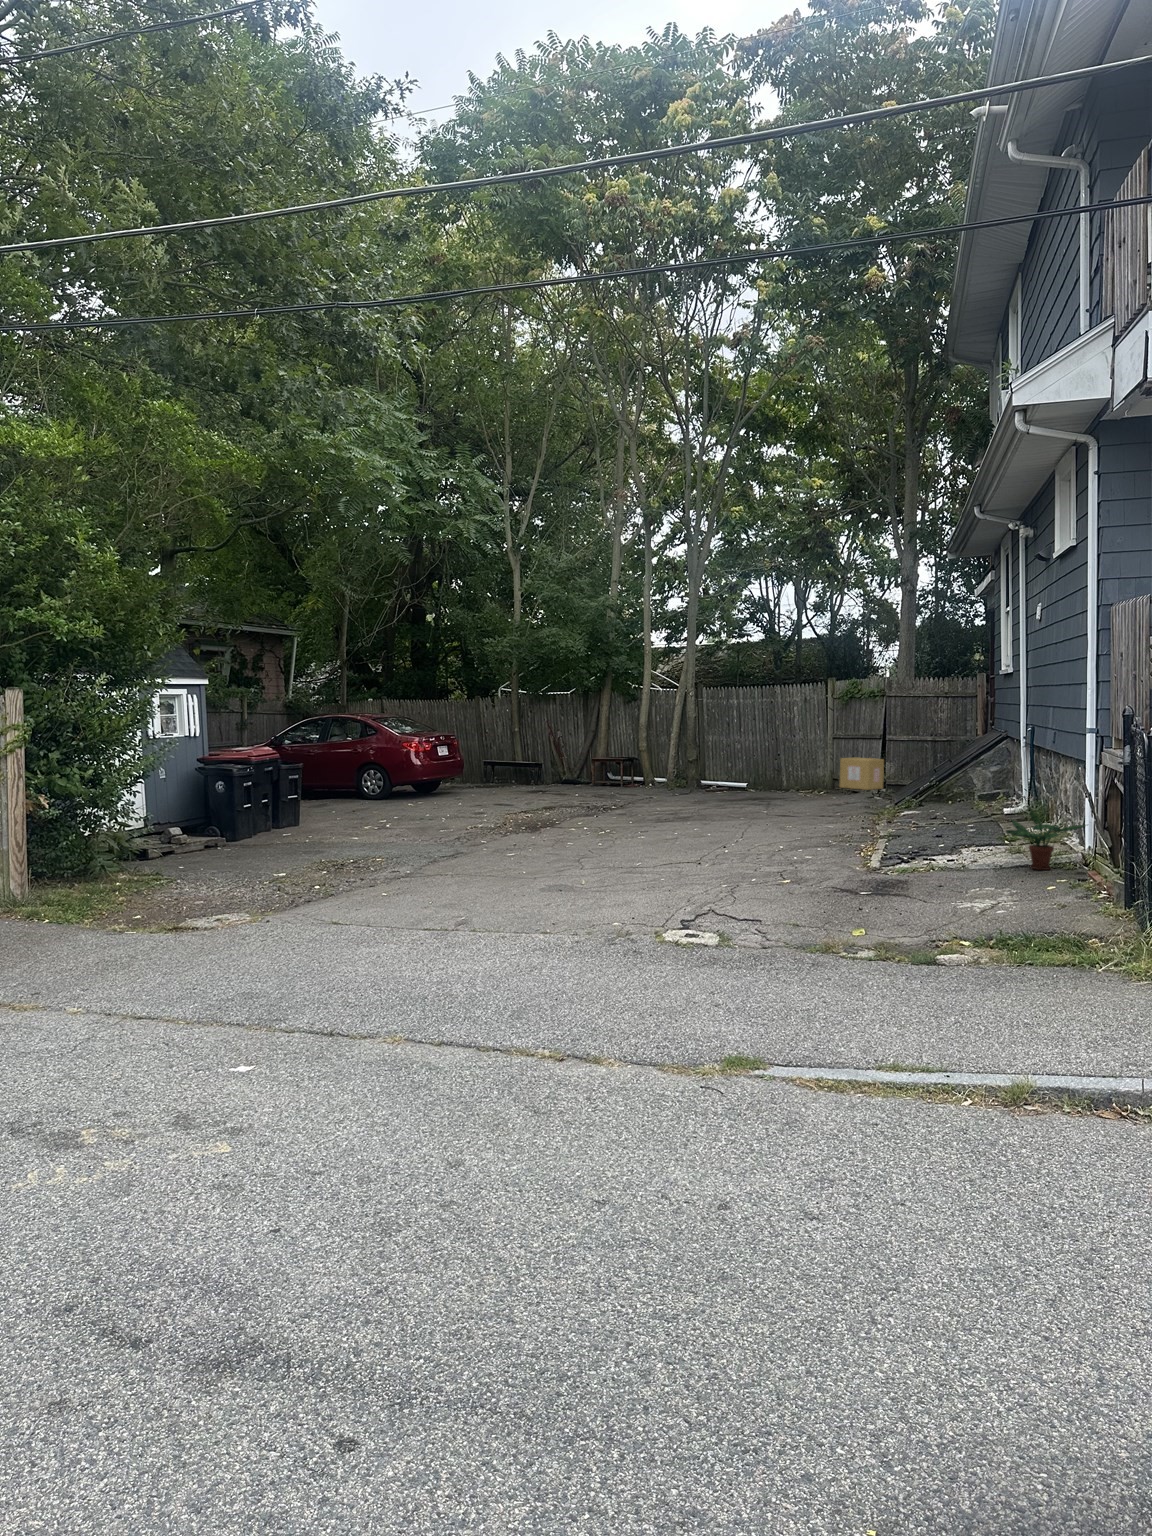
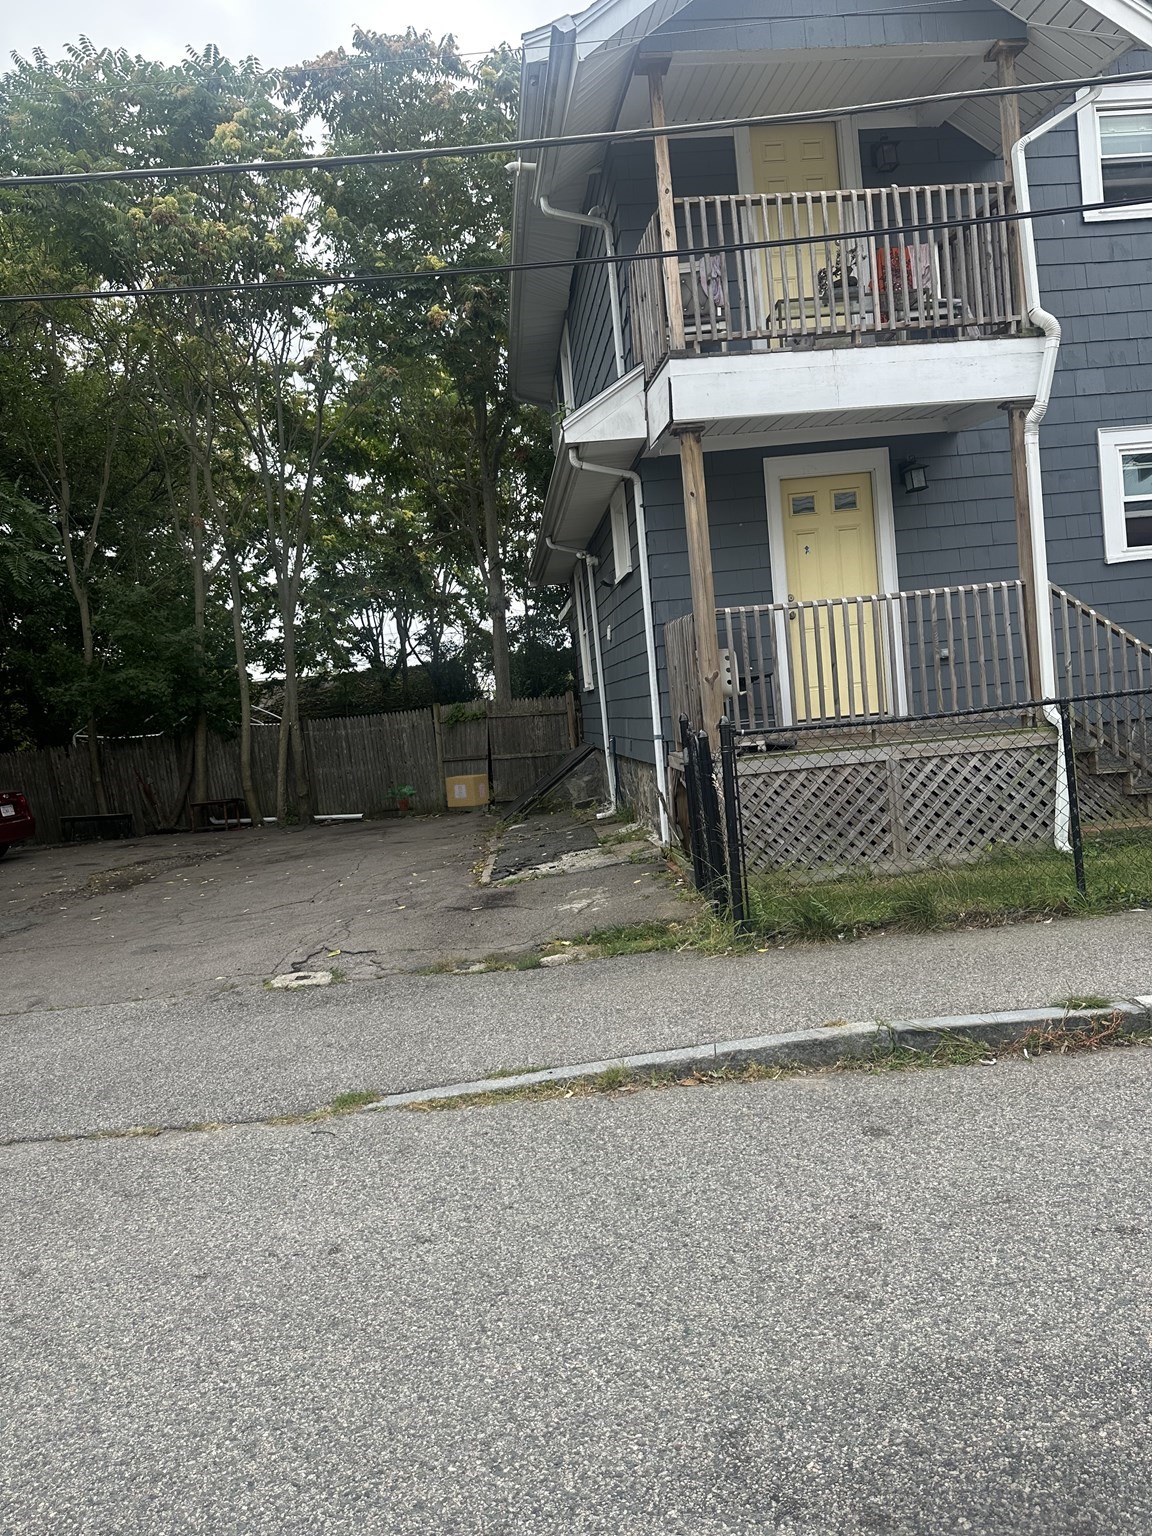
potted plant: present [1006,810,1086,870] -> present [379,782,417,810]

